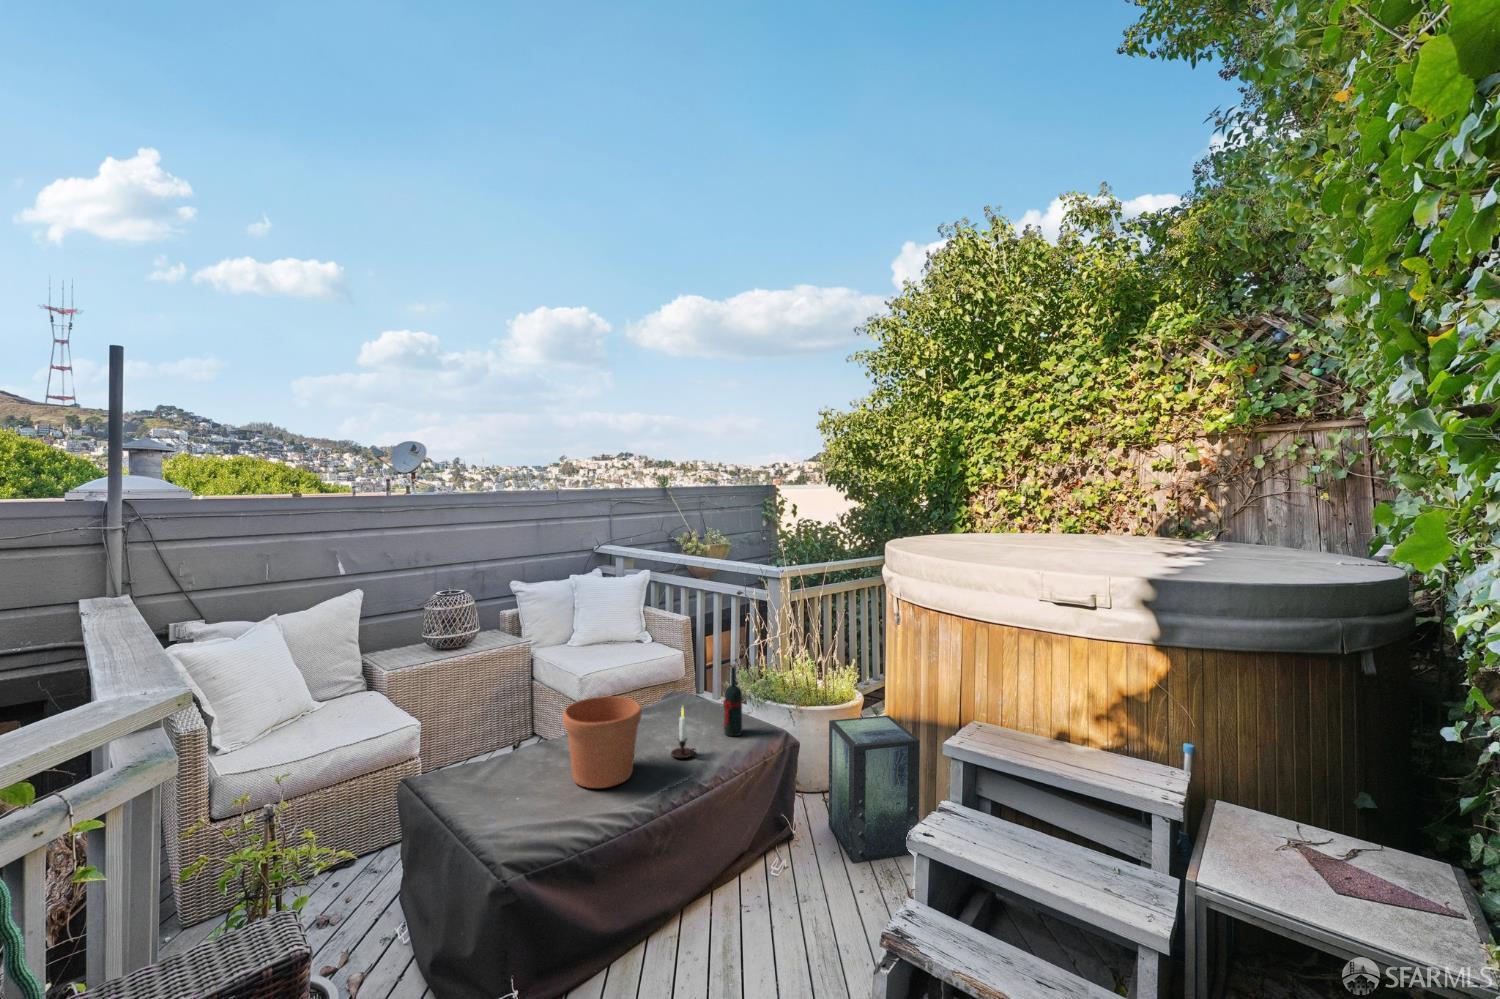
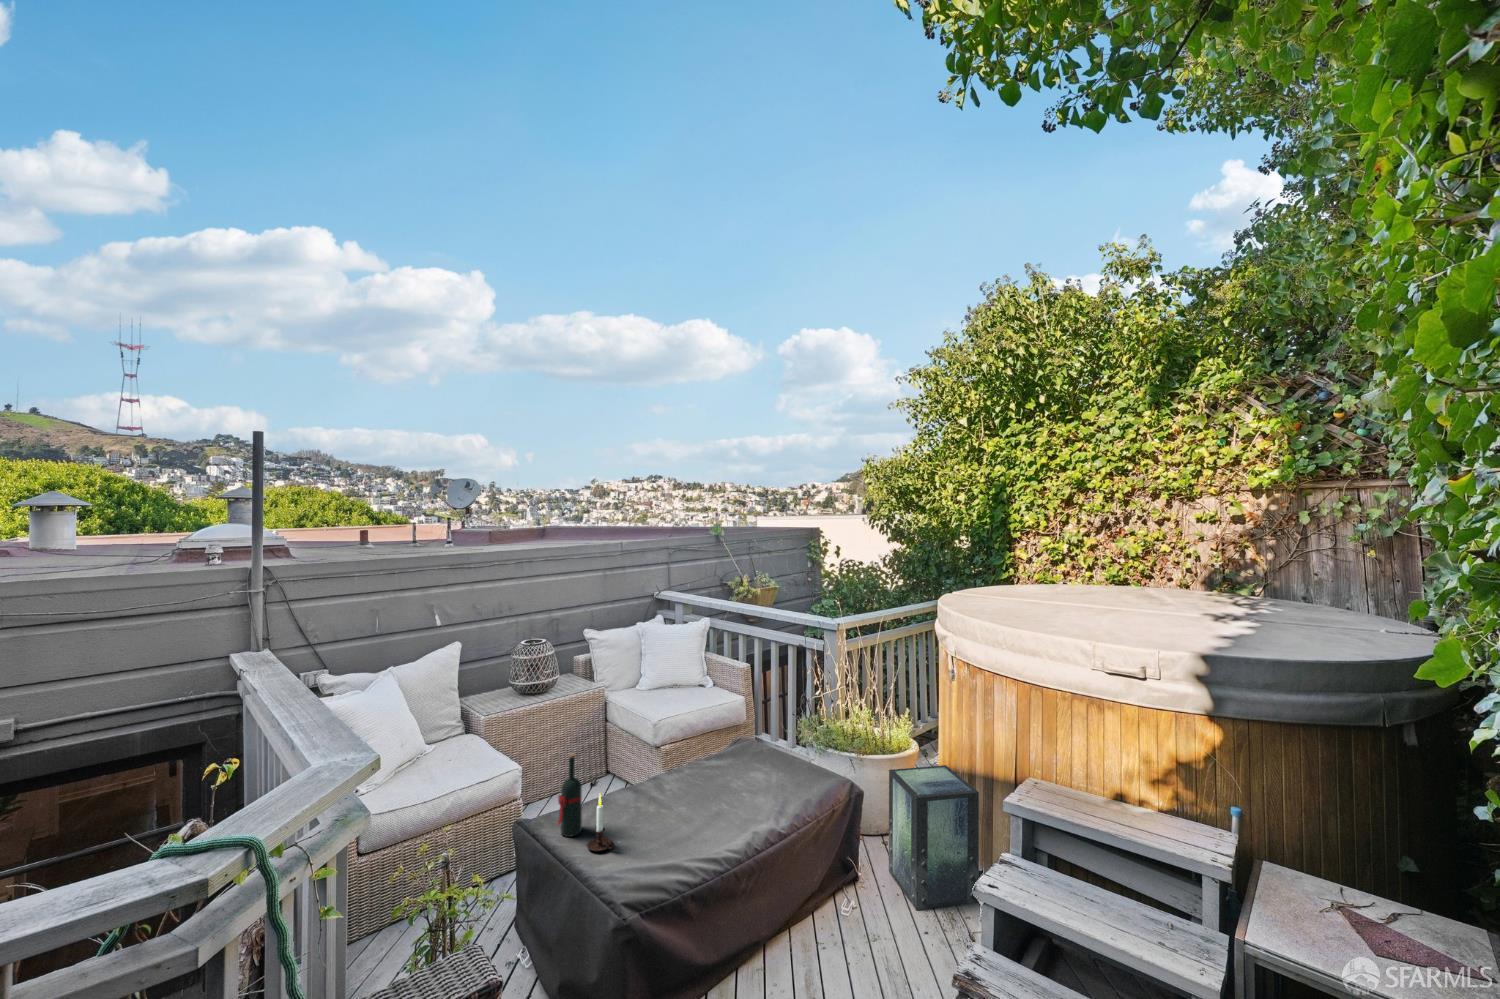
wine bottle: present [723,664,742,736] -> present [558,753,582,837]
flower pot: present [563,696,642,788] -> none [651,748,723,837]
candle: present [671,708,695,758] -> present [587,794,613,851]

